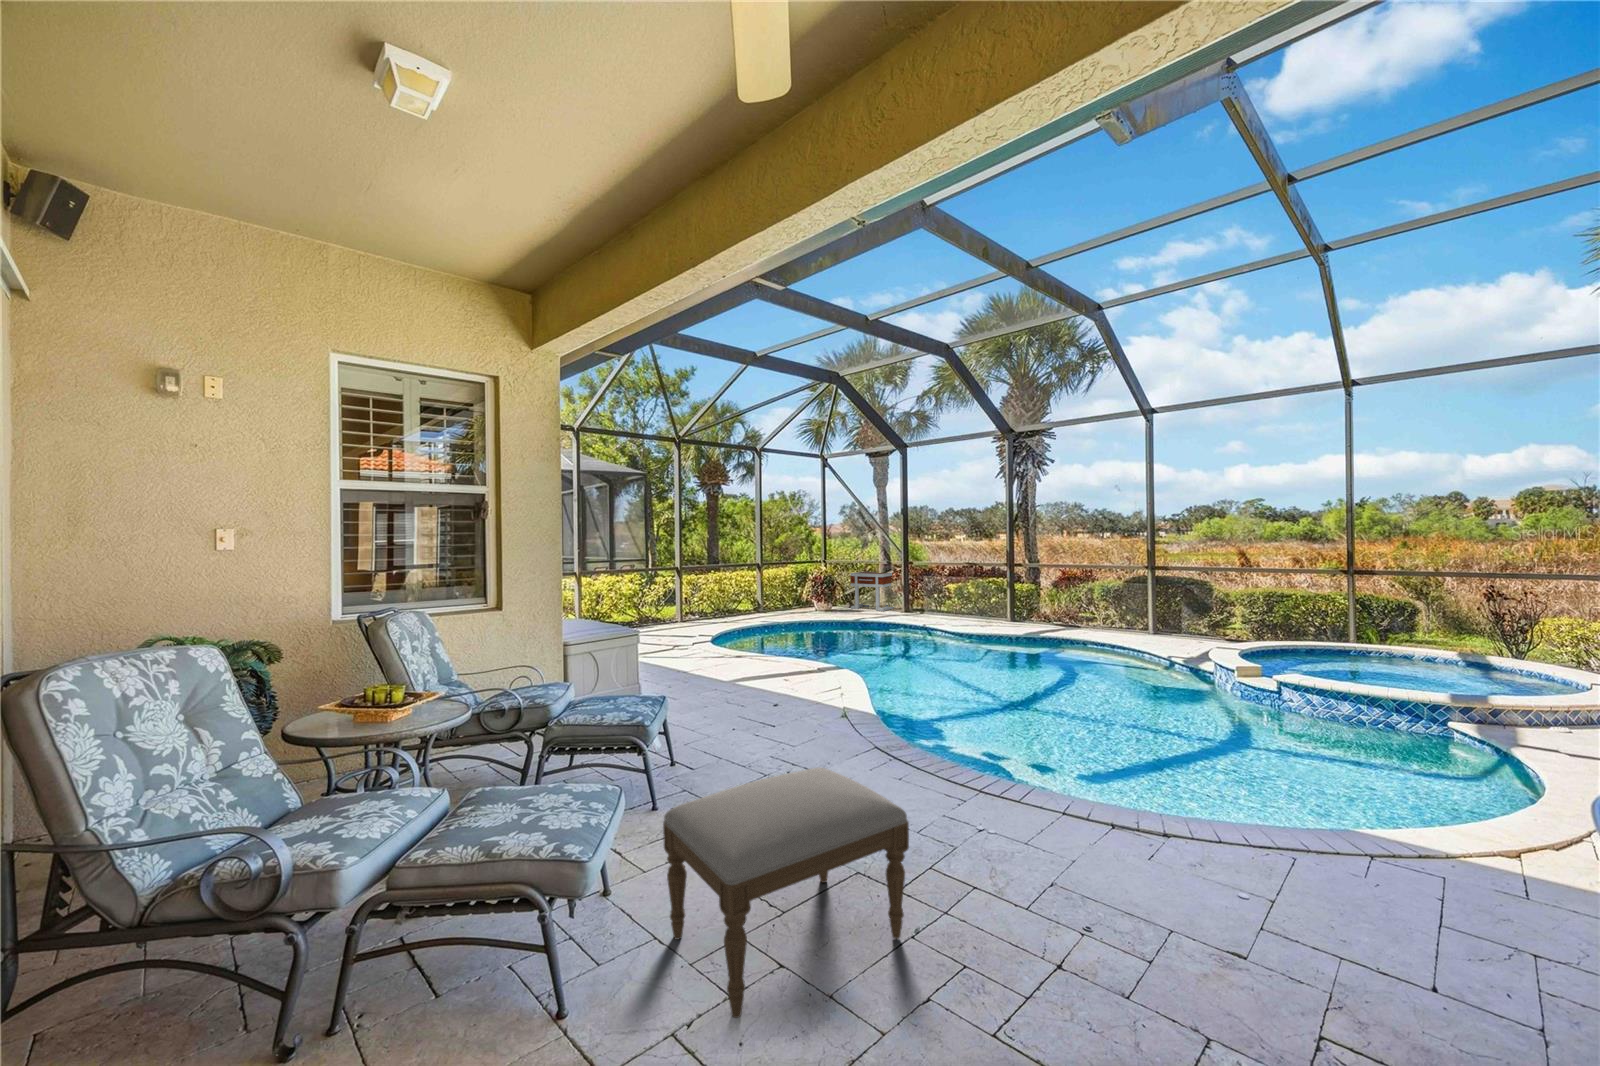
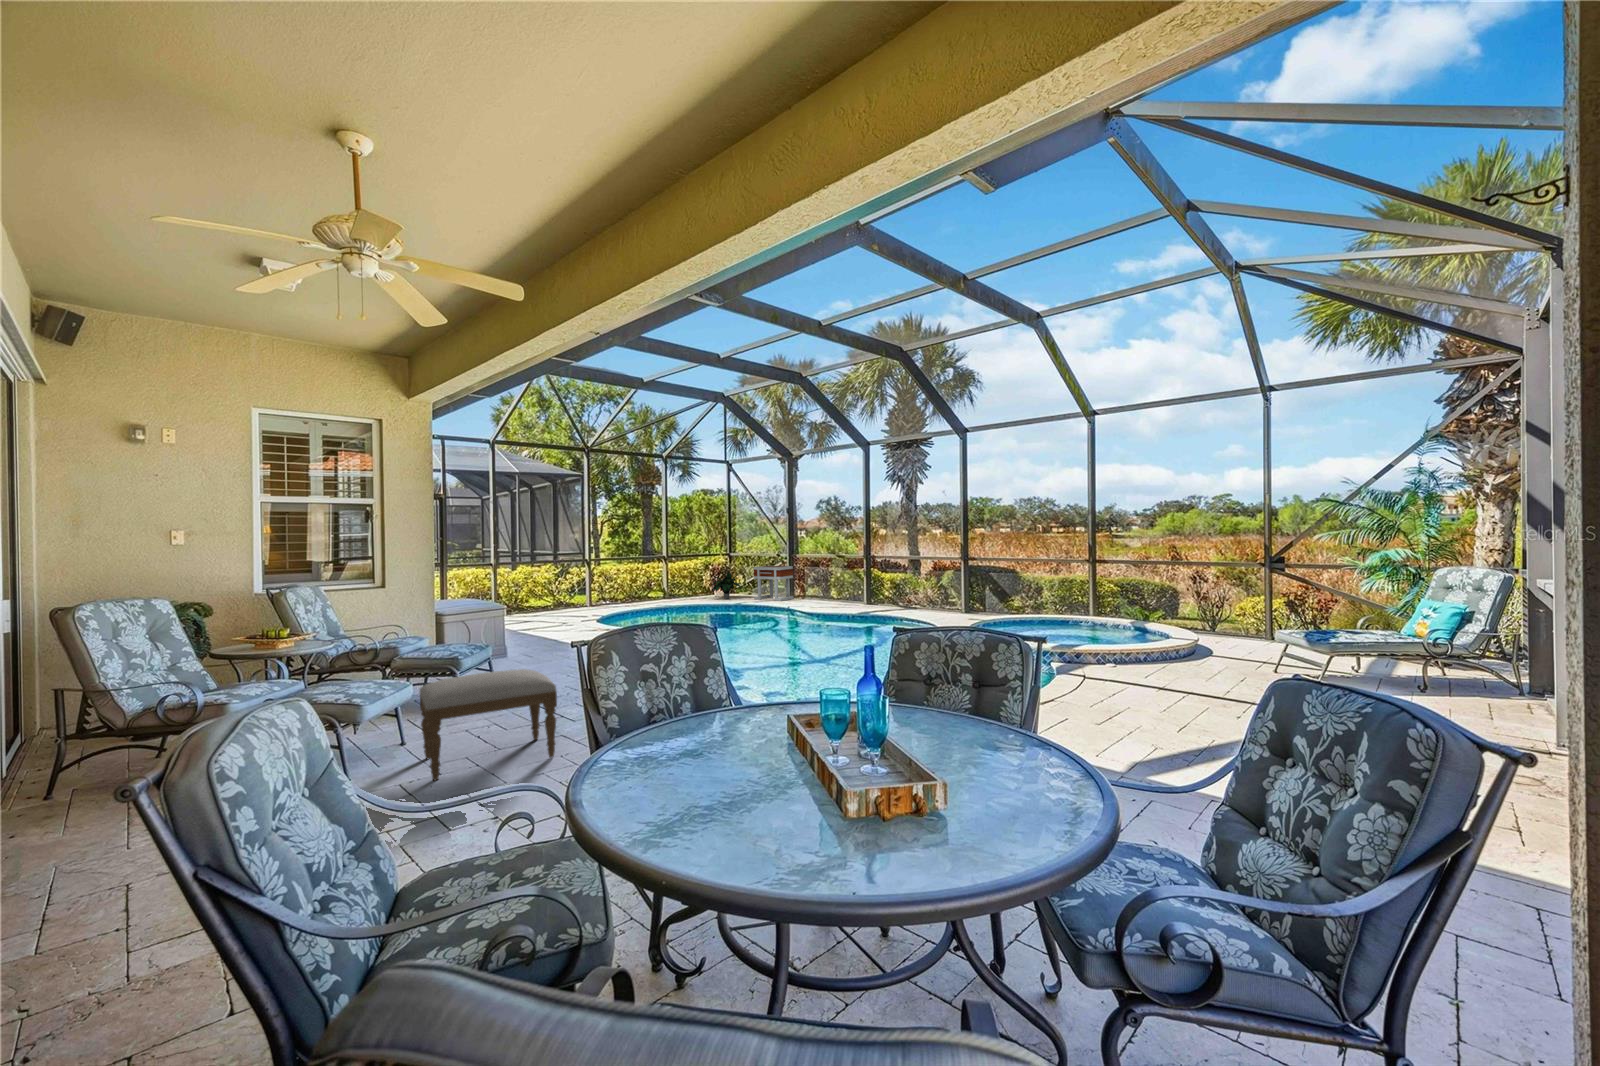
potted plant: none [802,578,836,608] -> present [712,572,741,599]

